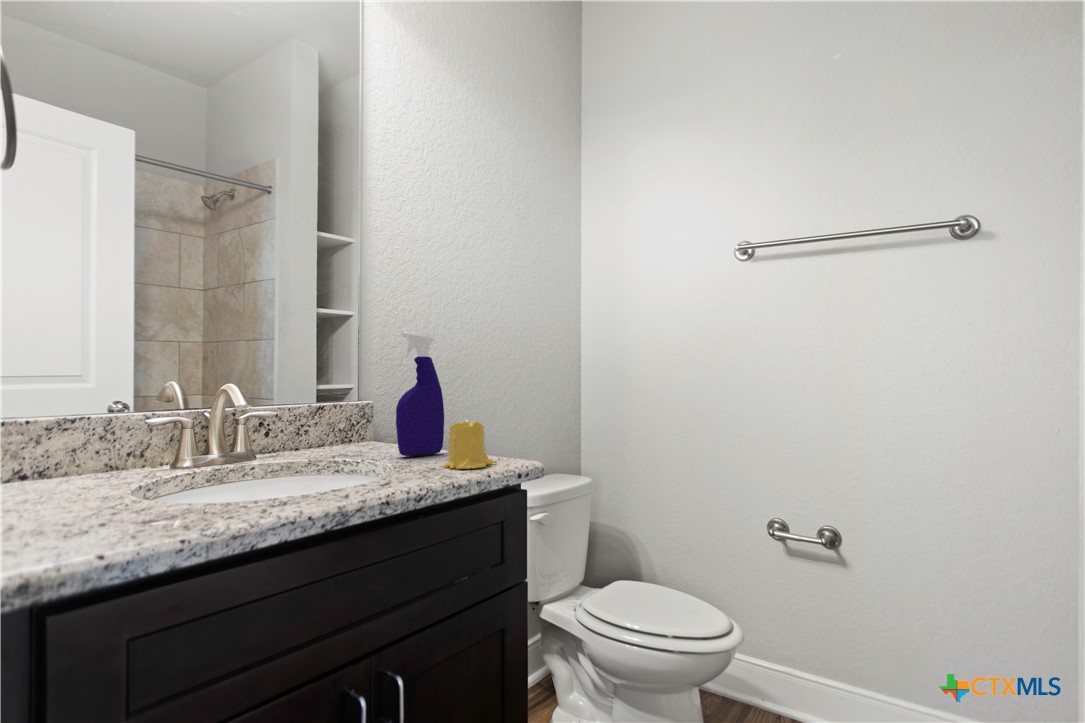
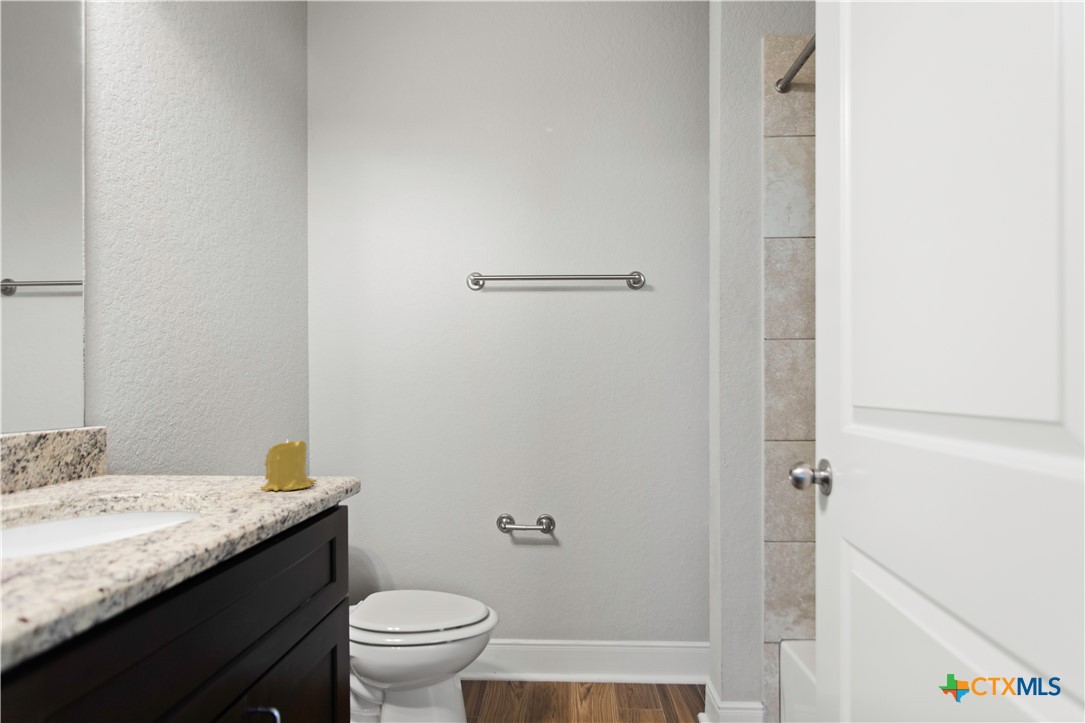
spray bottle: present [396,331,444,456] -> none [183,345,234,485]

